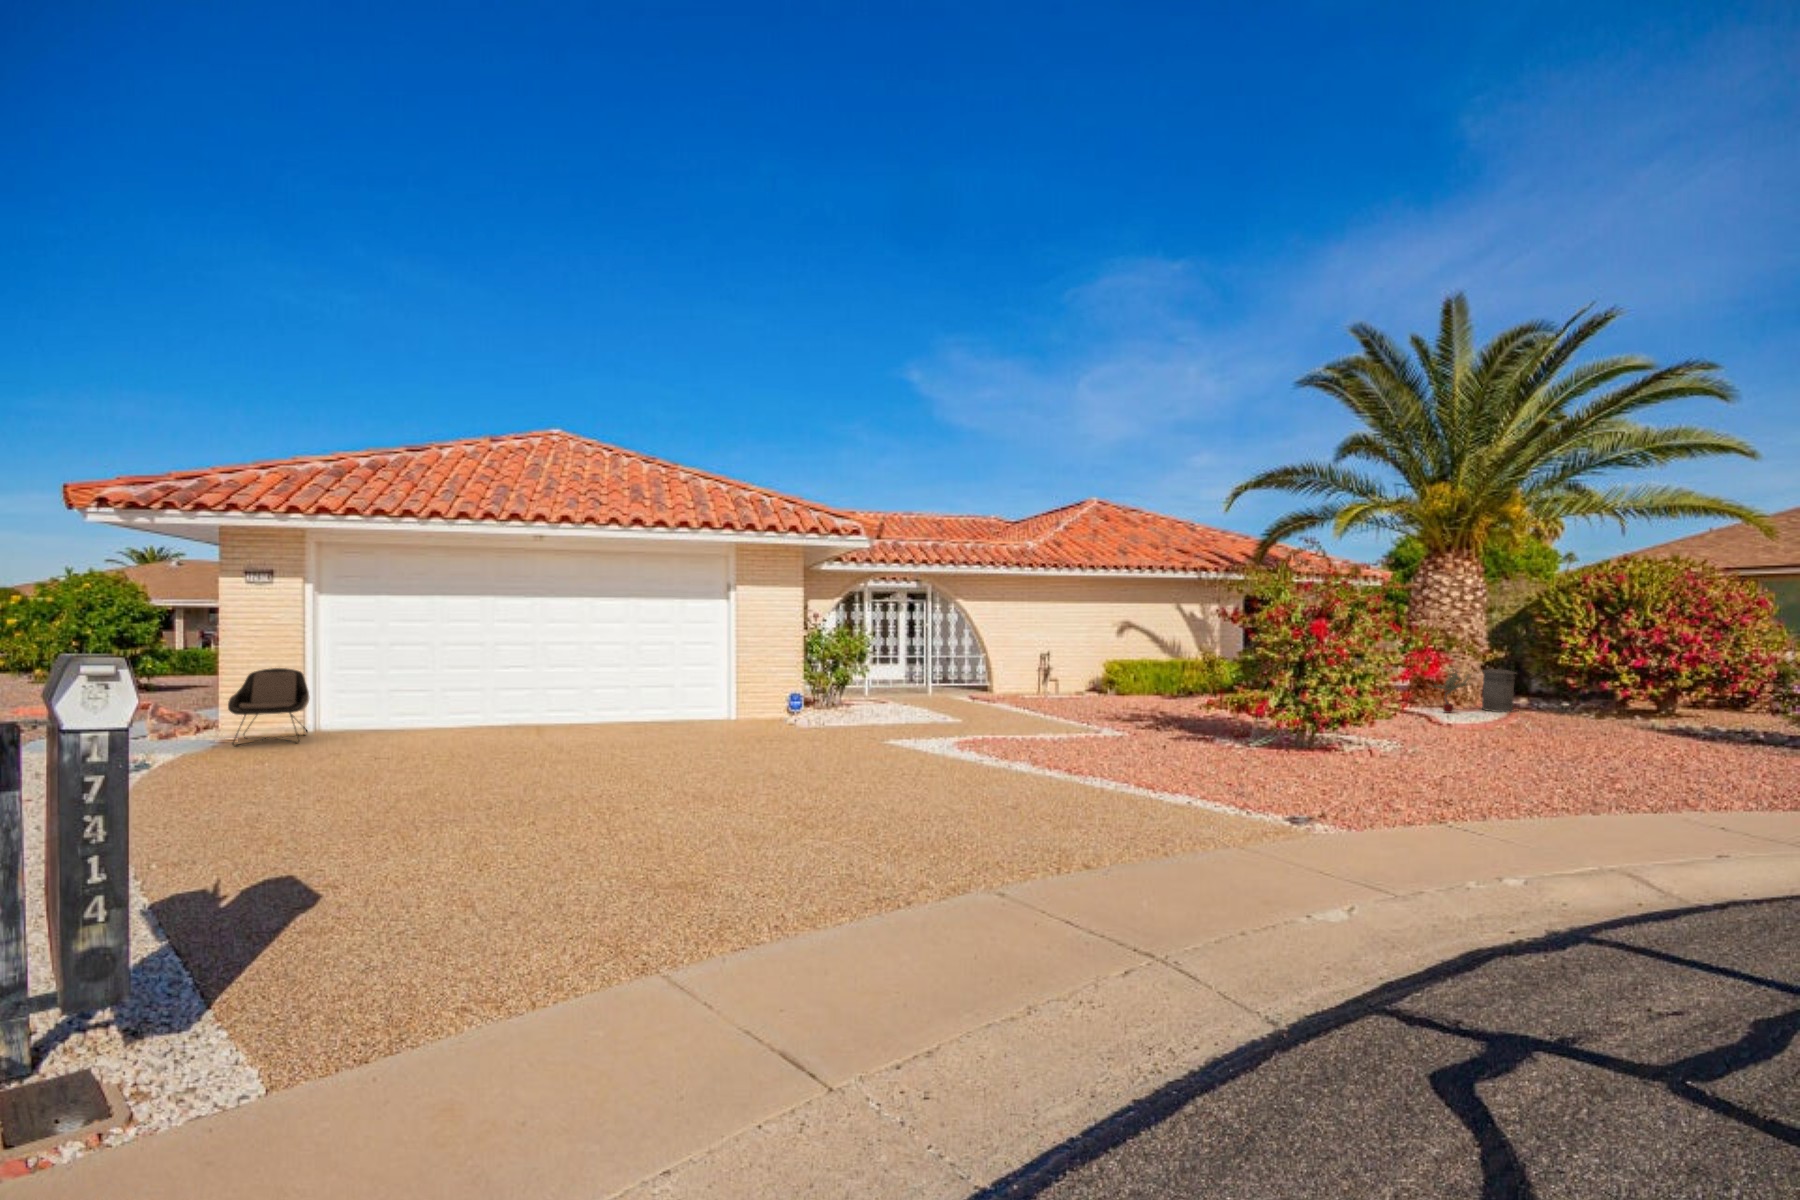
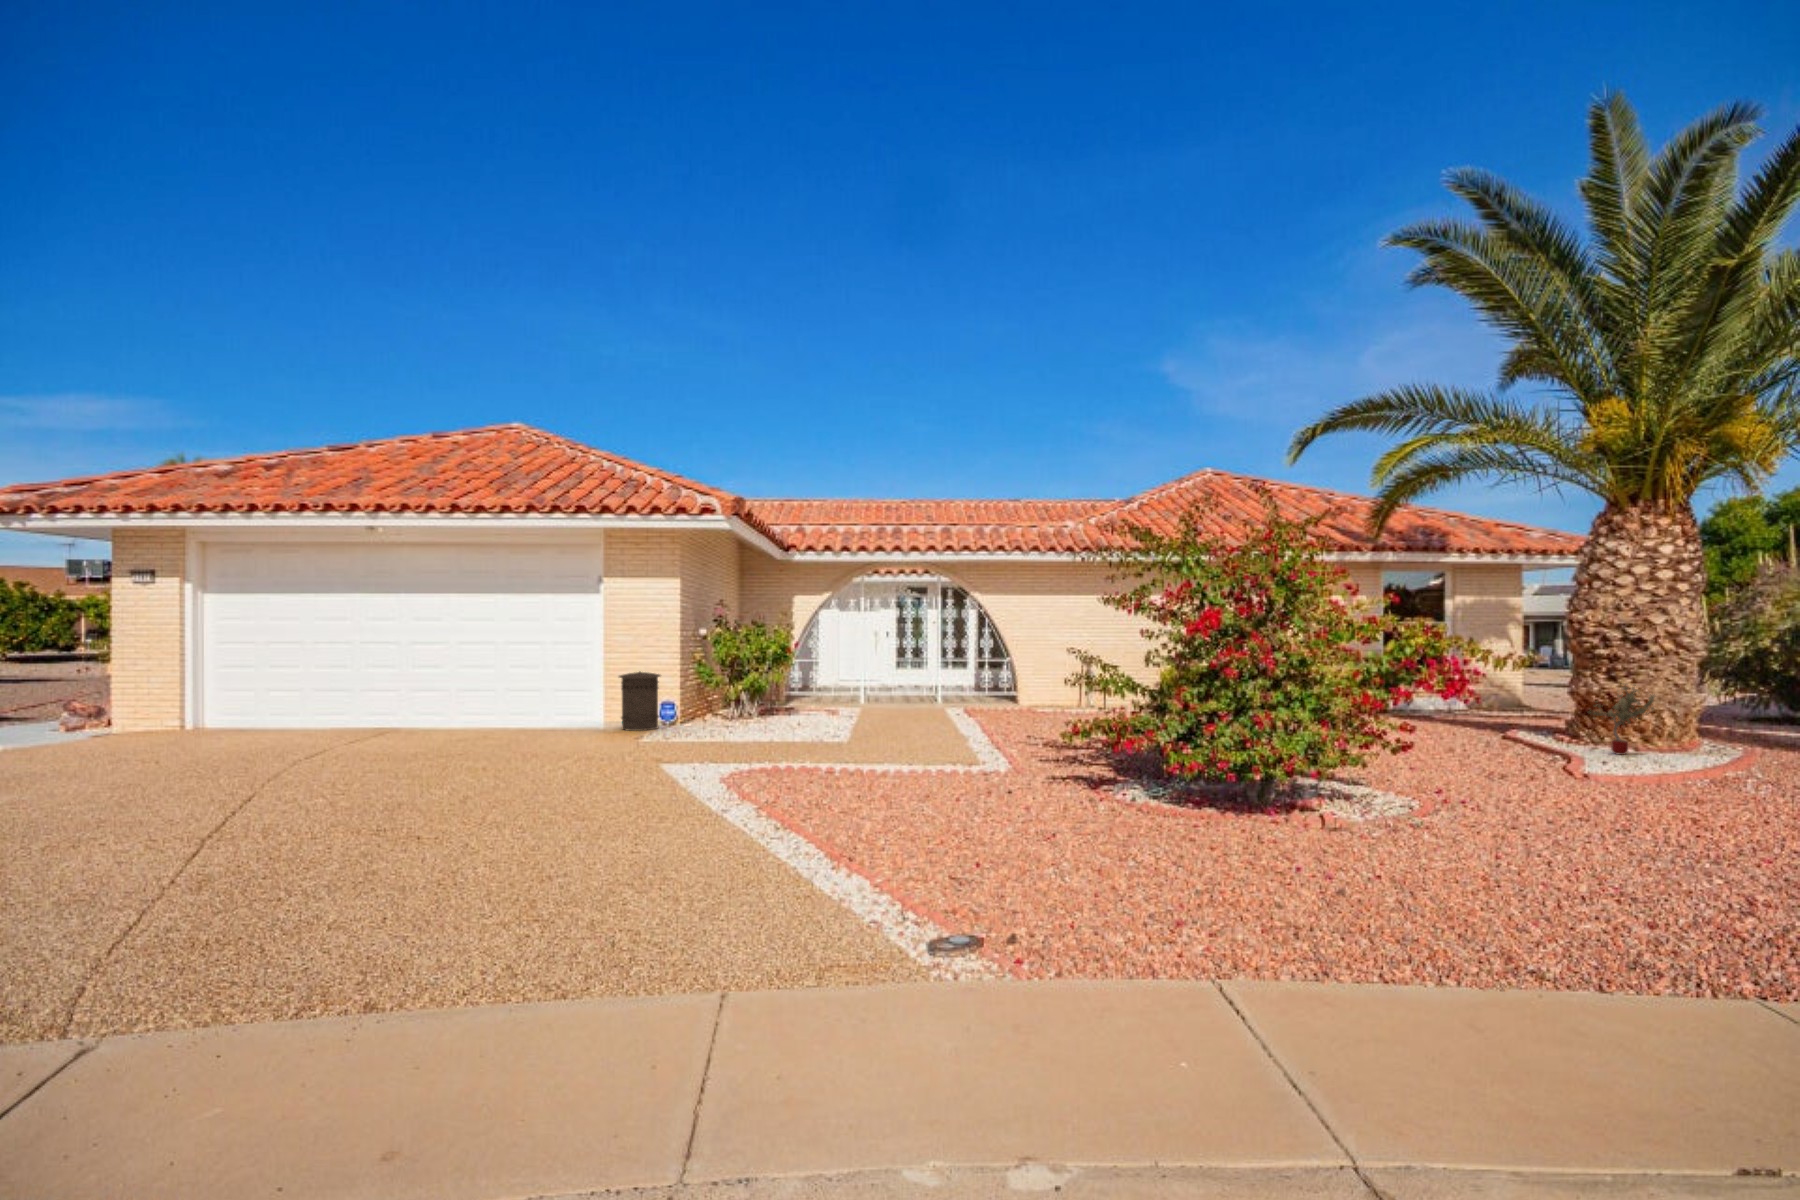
lounge chair: present [228,668,309,747] -> none [88,663,181,736]
trash can: present [1482,669,1516,712] -> present [619,672,660,731]

